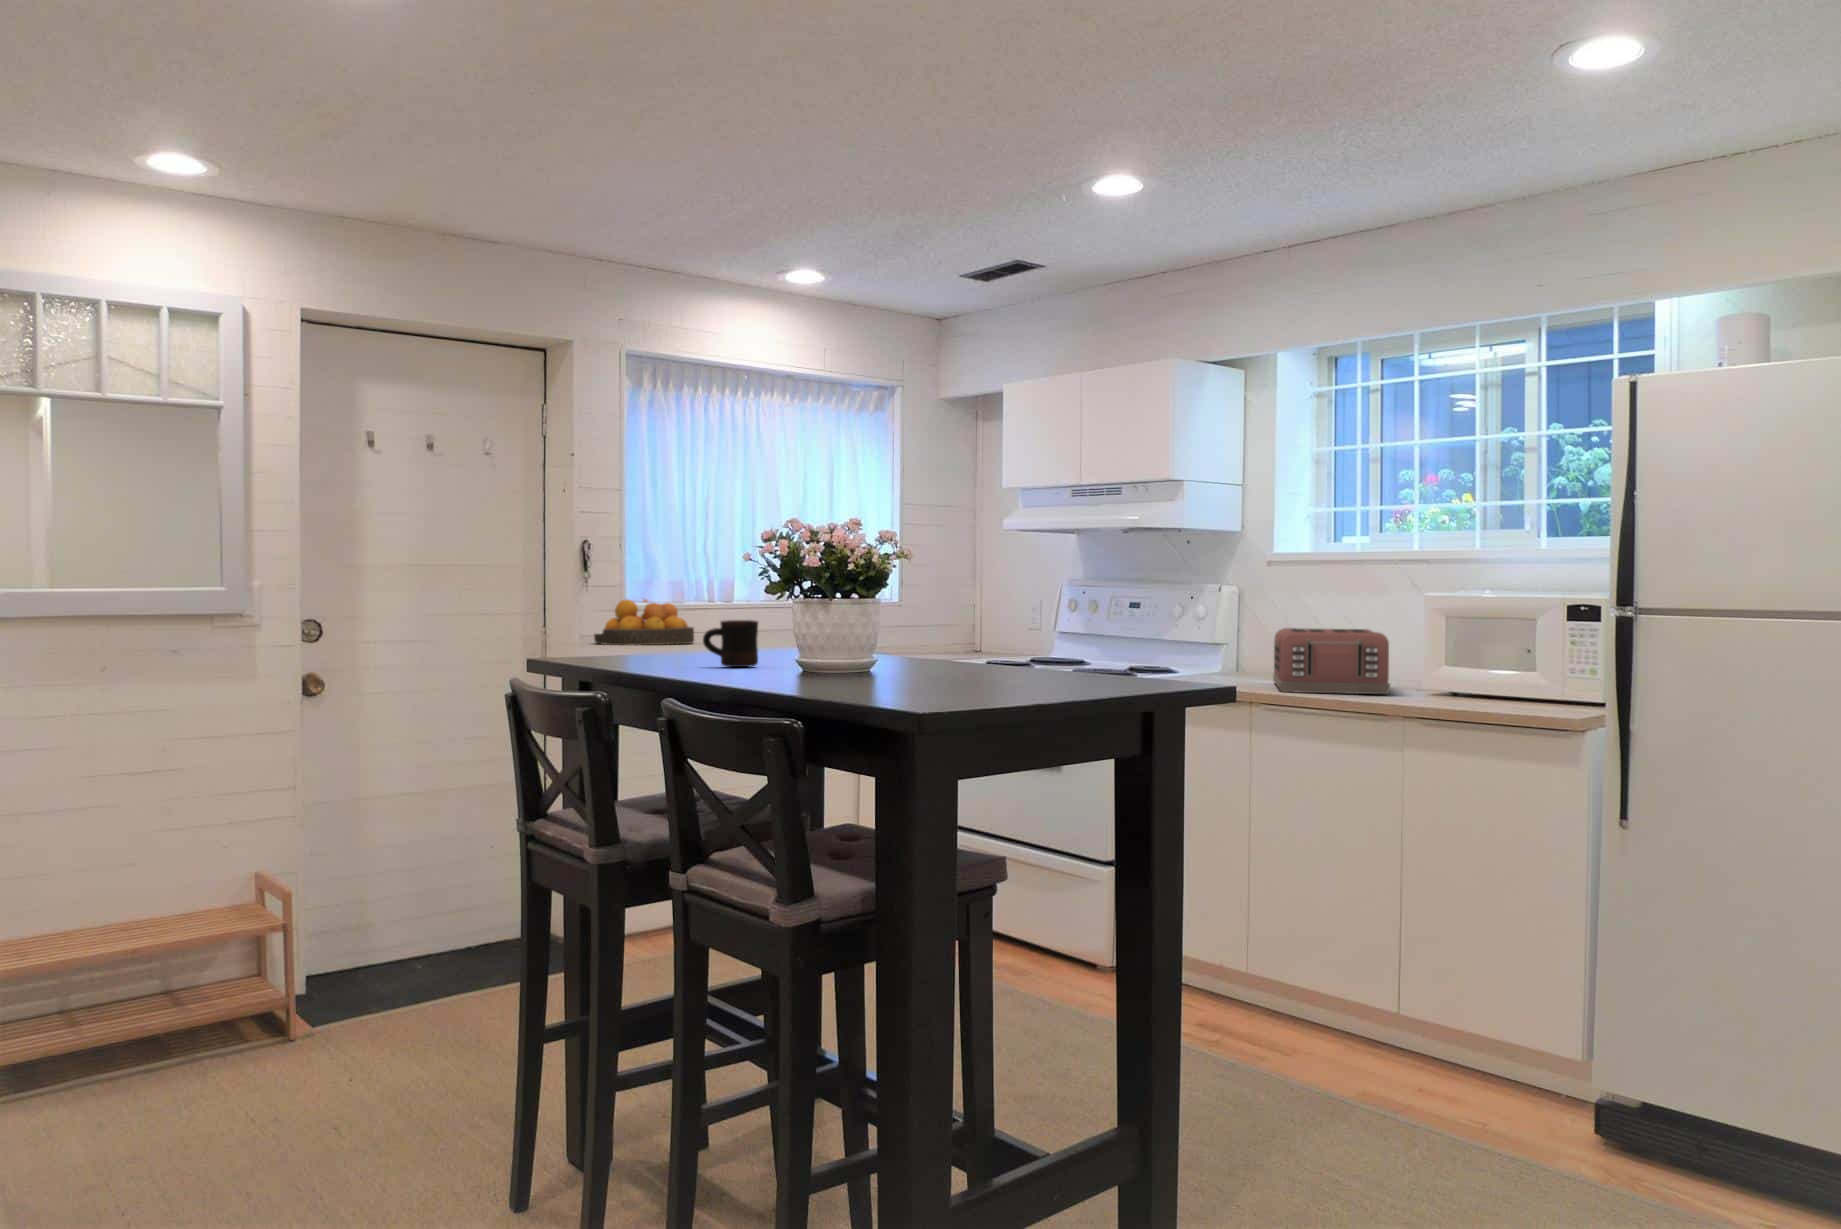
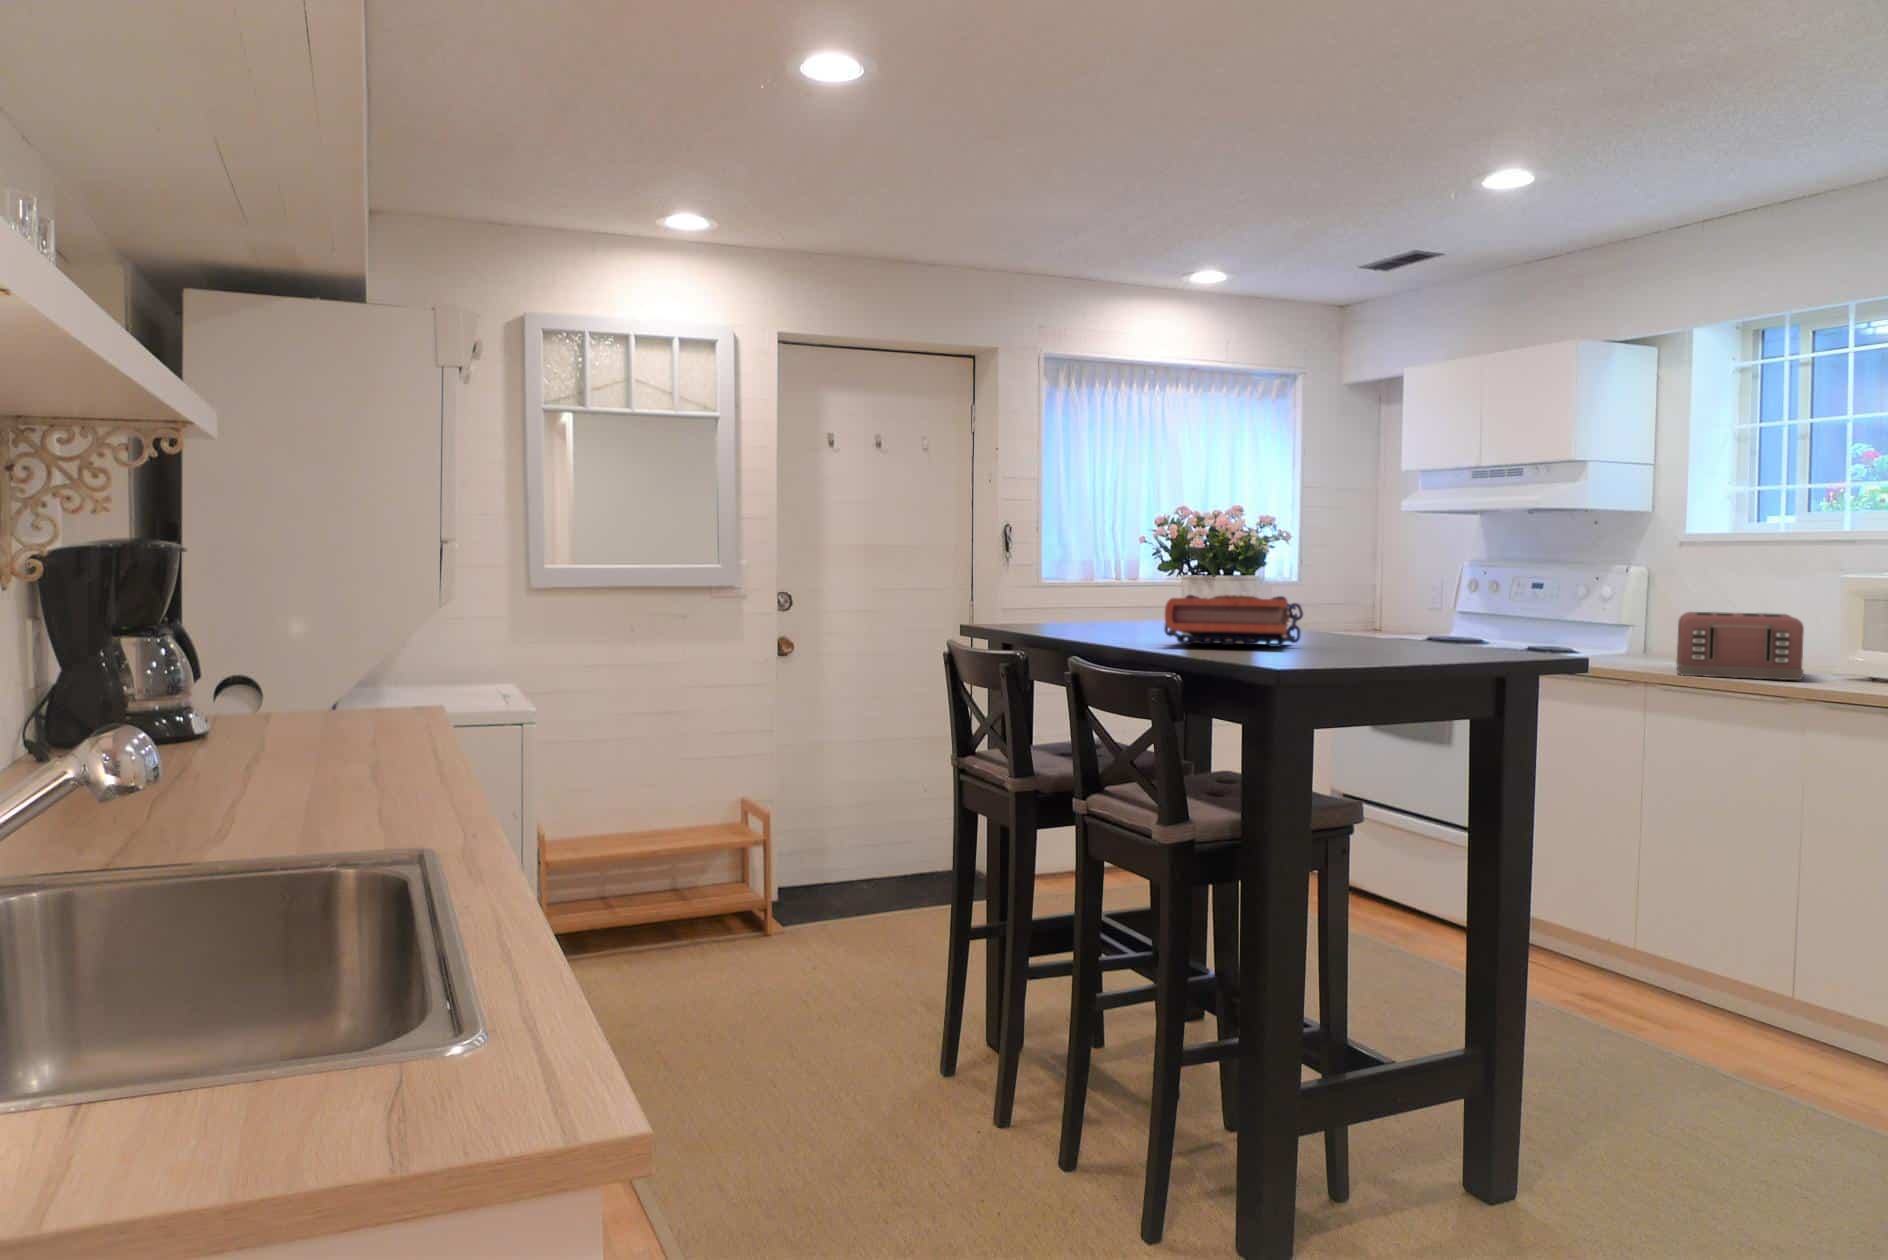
fruit bowl: present [594,600,694,645] -> none [1009,578,1097,619]
book: none [776,619,934,678] -> present [1164,595,1303,647]
mug: present [703,620,758,667] -> none [1104,596,1152,636]

